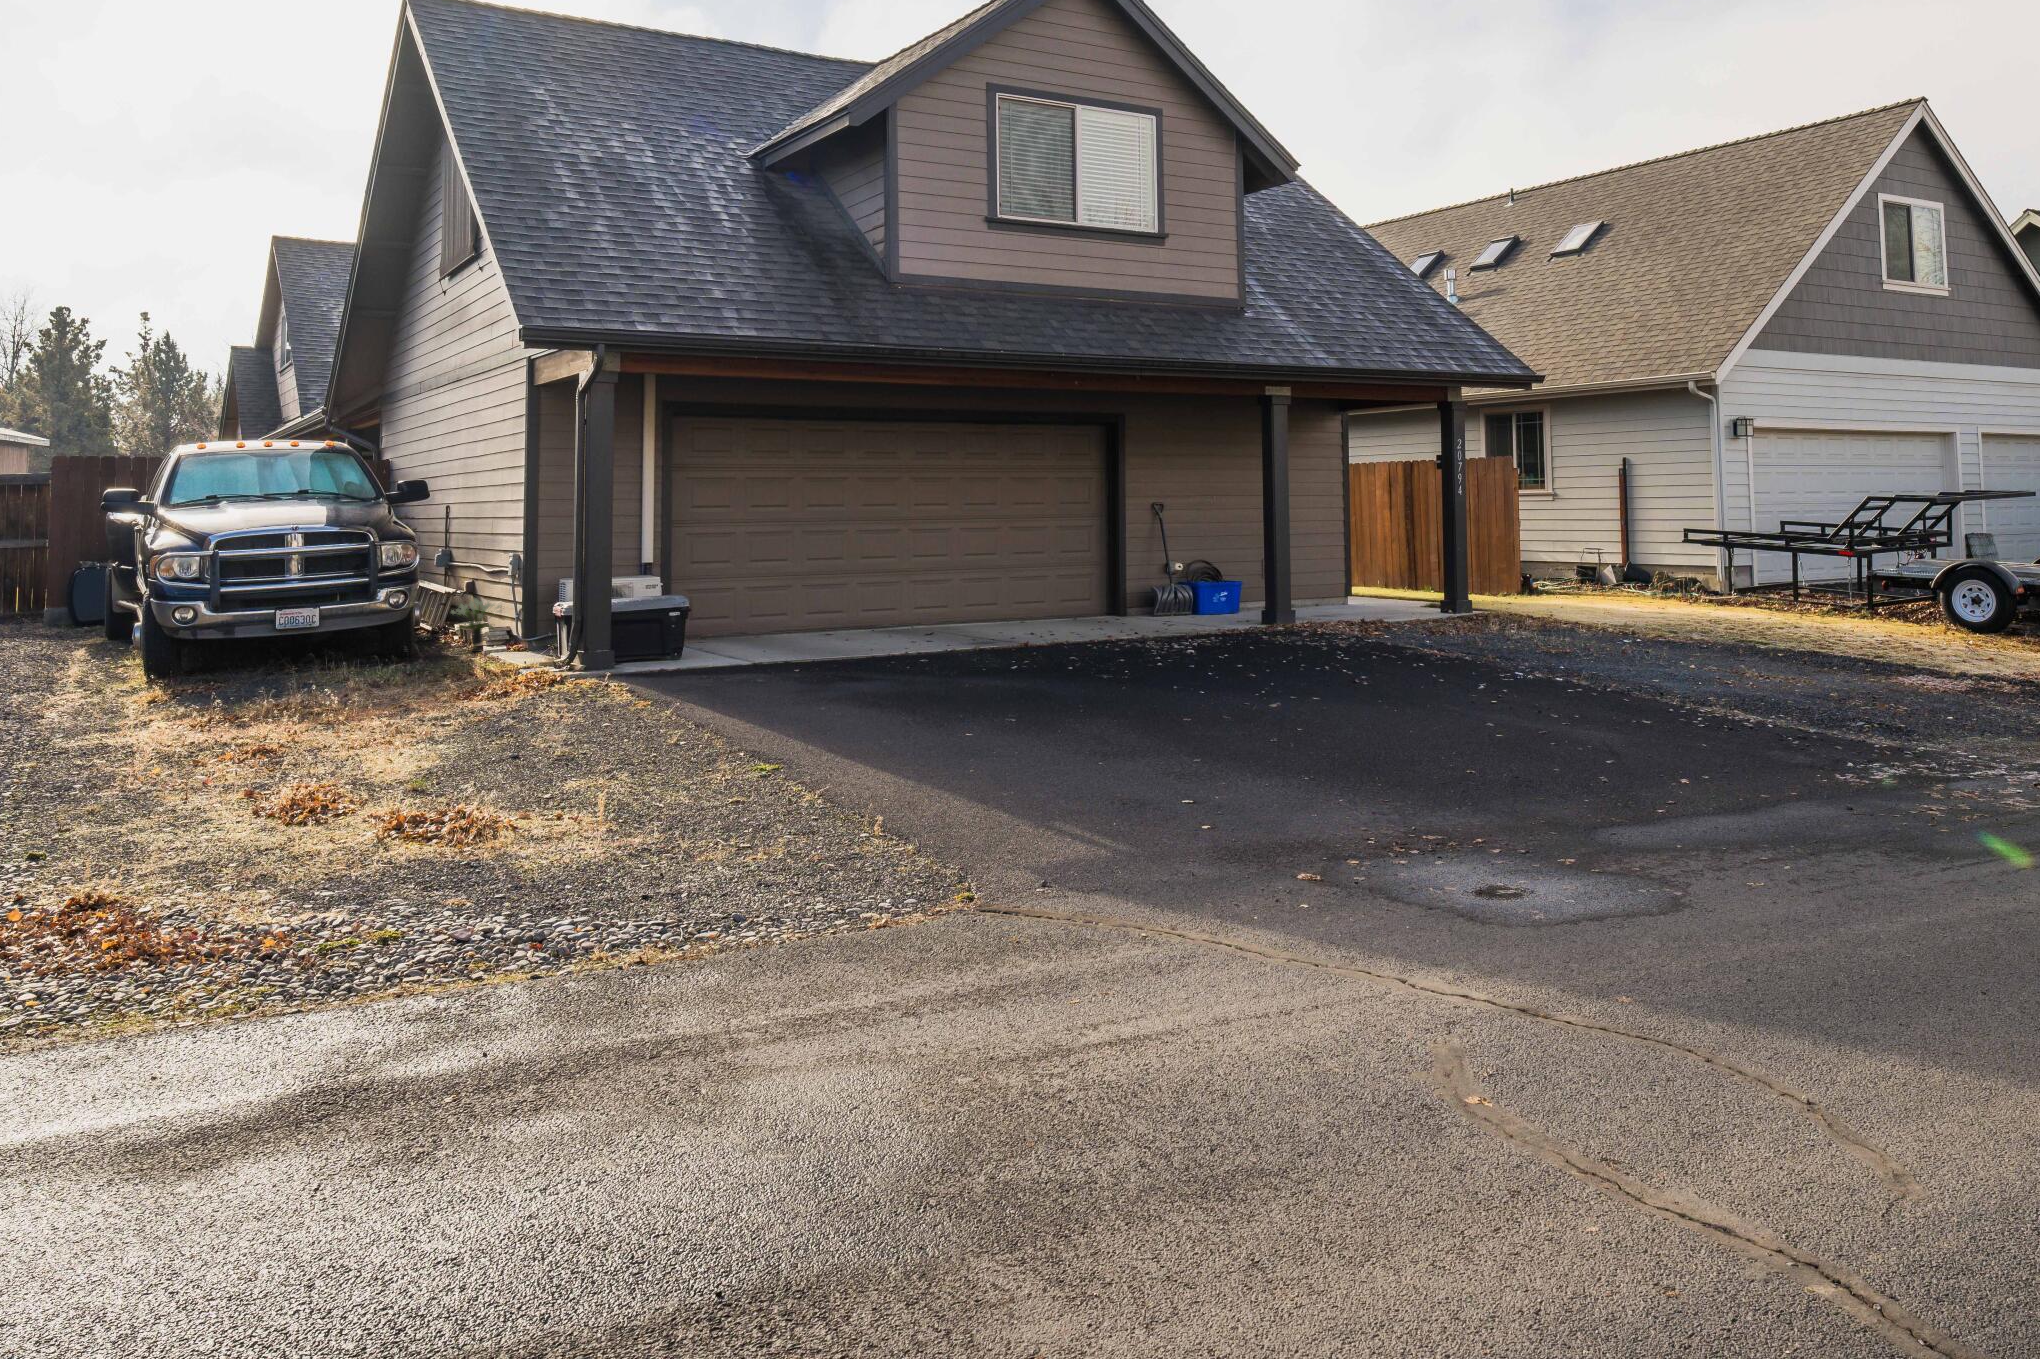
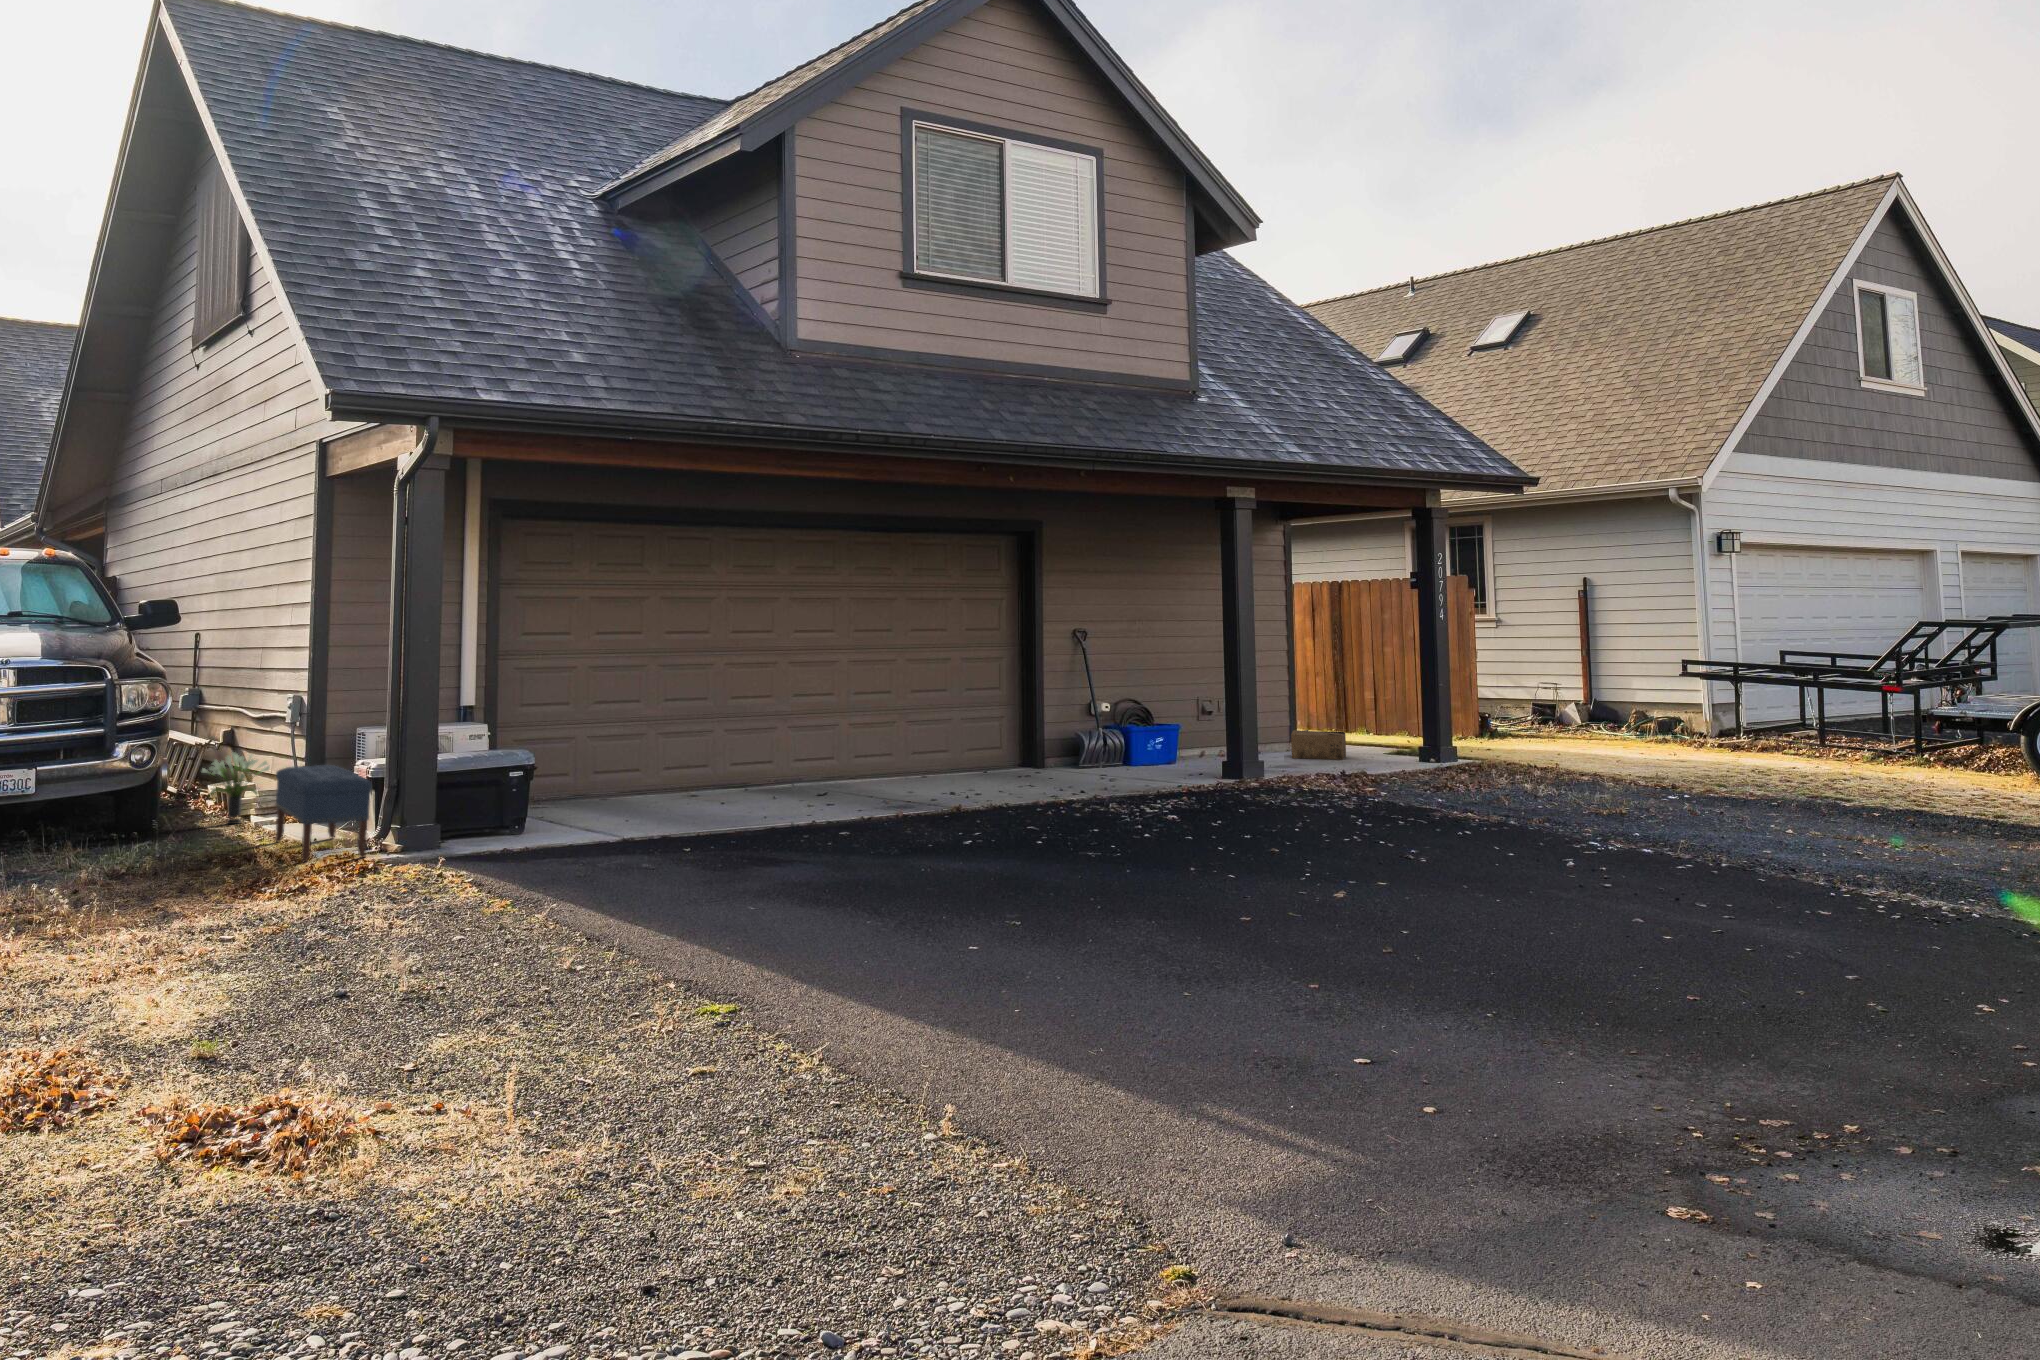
cardboard box: none [1344,582,1390,606] -> present [1291,730,1346,760]
bench: none [502,607,569,678] -> present [275,765,372,862]

